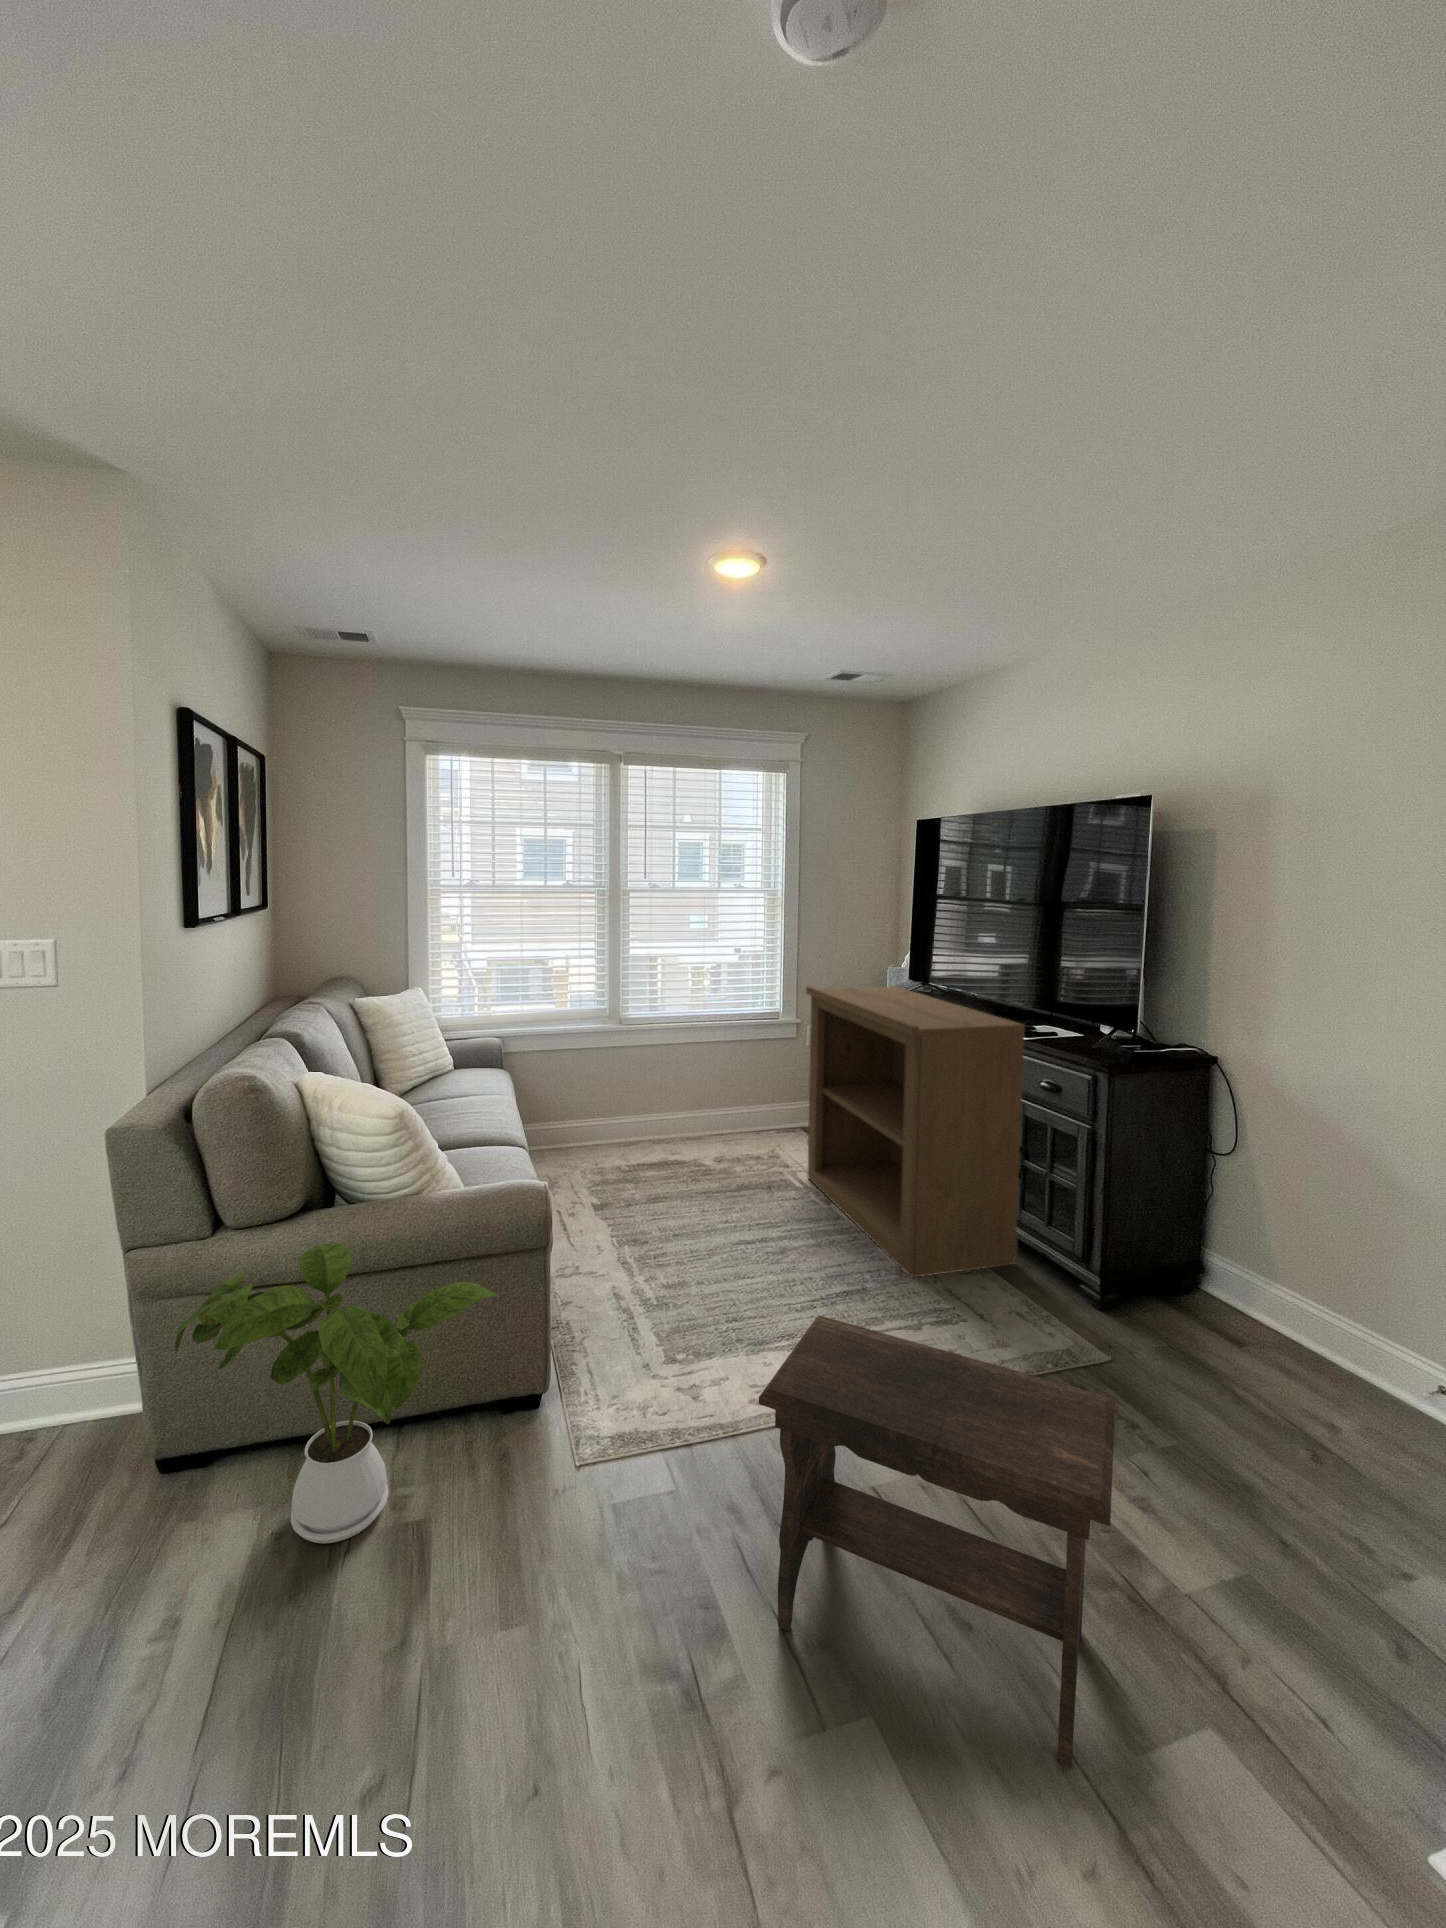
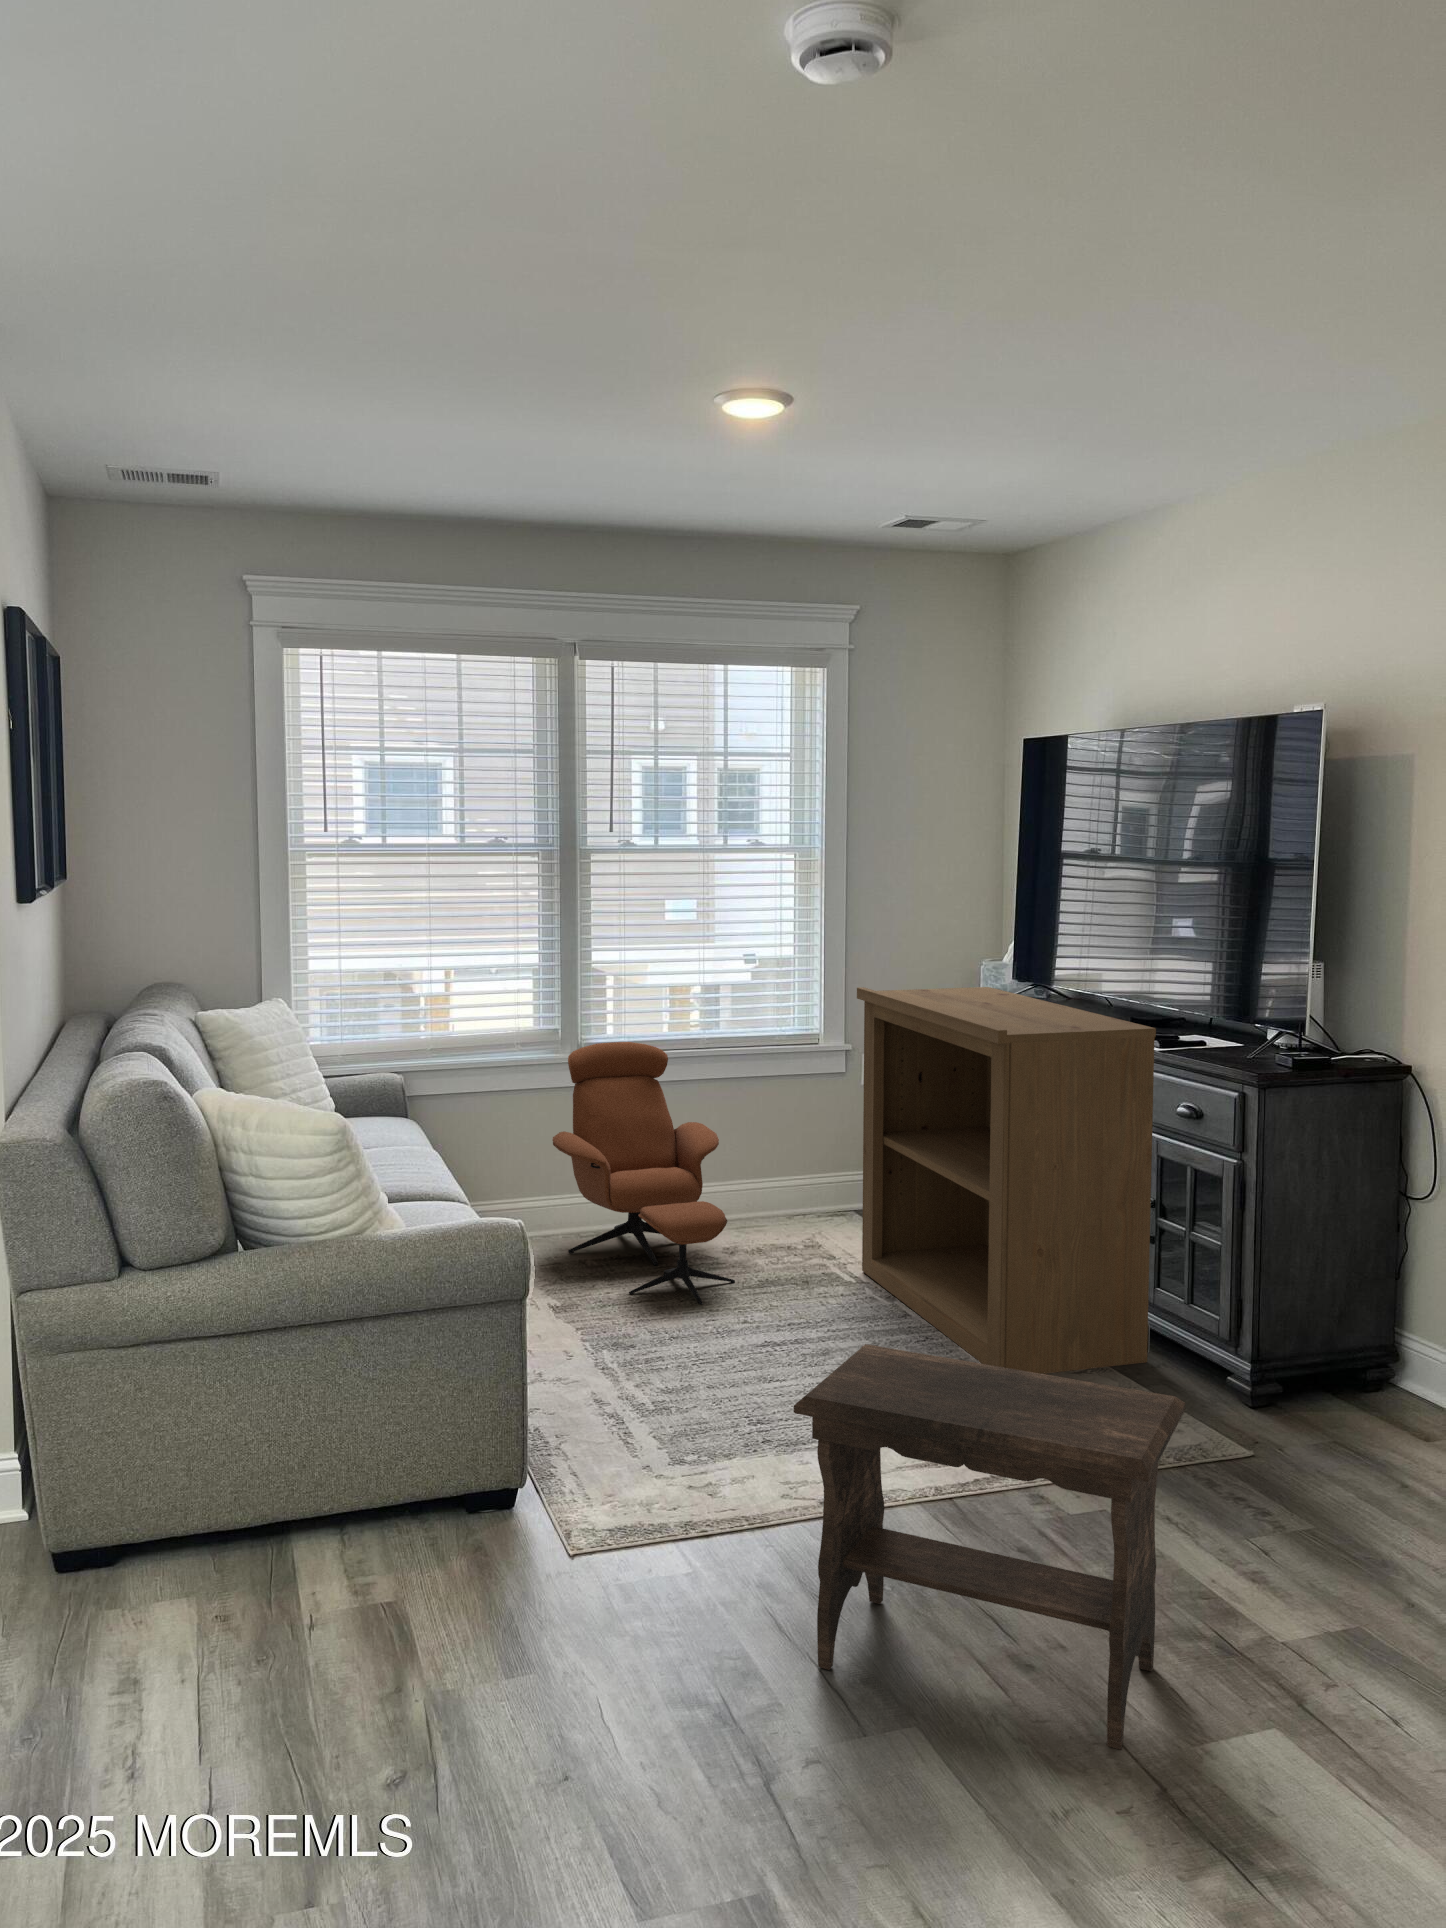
lounge chair: none [601,1017,721,1205] -> present [553,1042,735,1305]
house plant: present [175,1242,498,1544] -> none [118,1259,472,1618]

